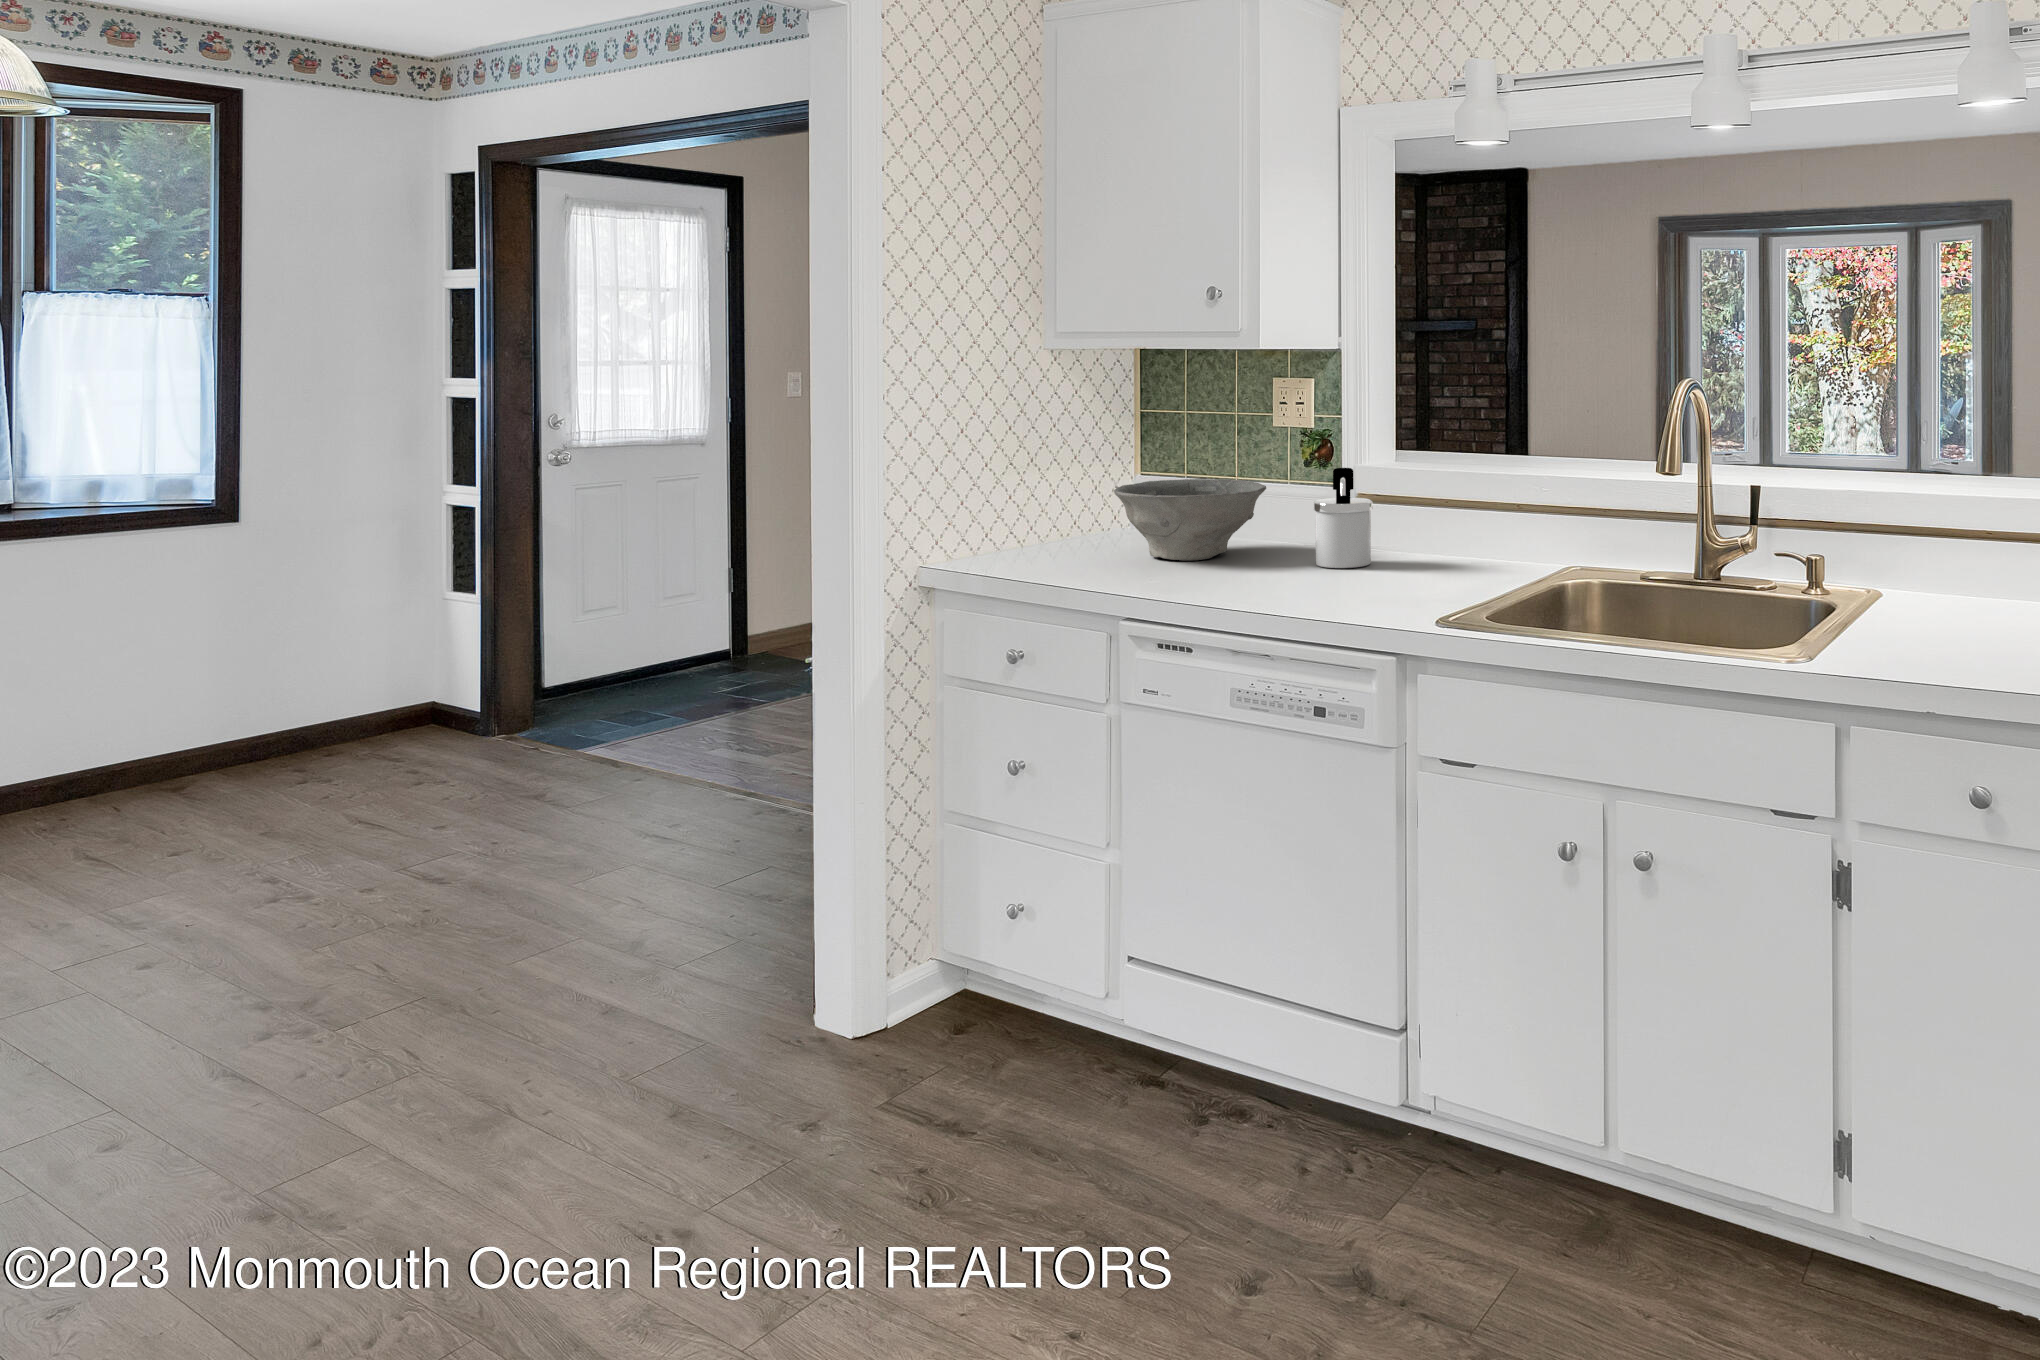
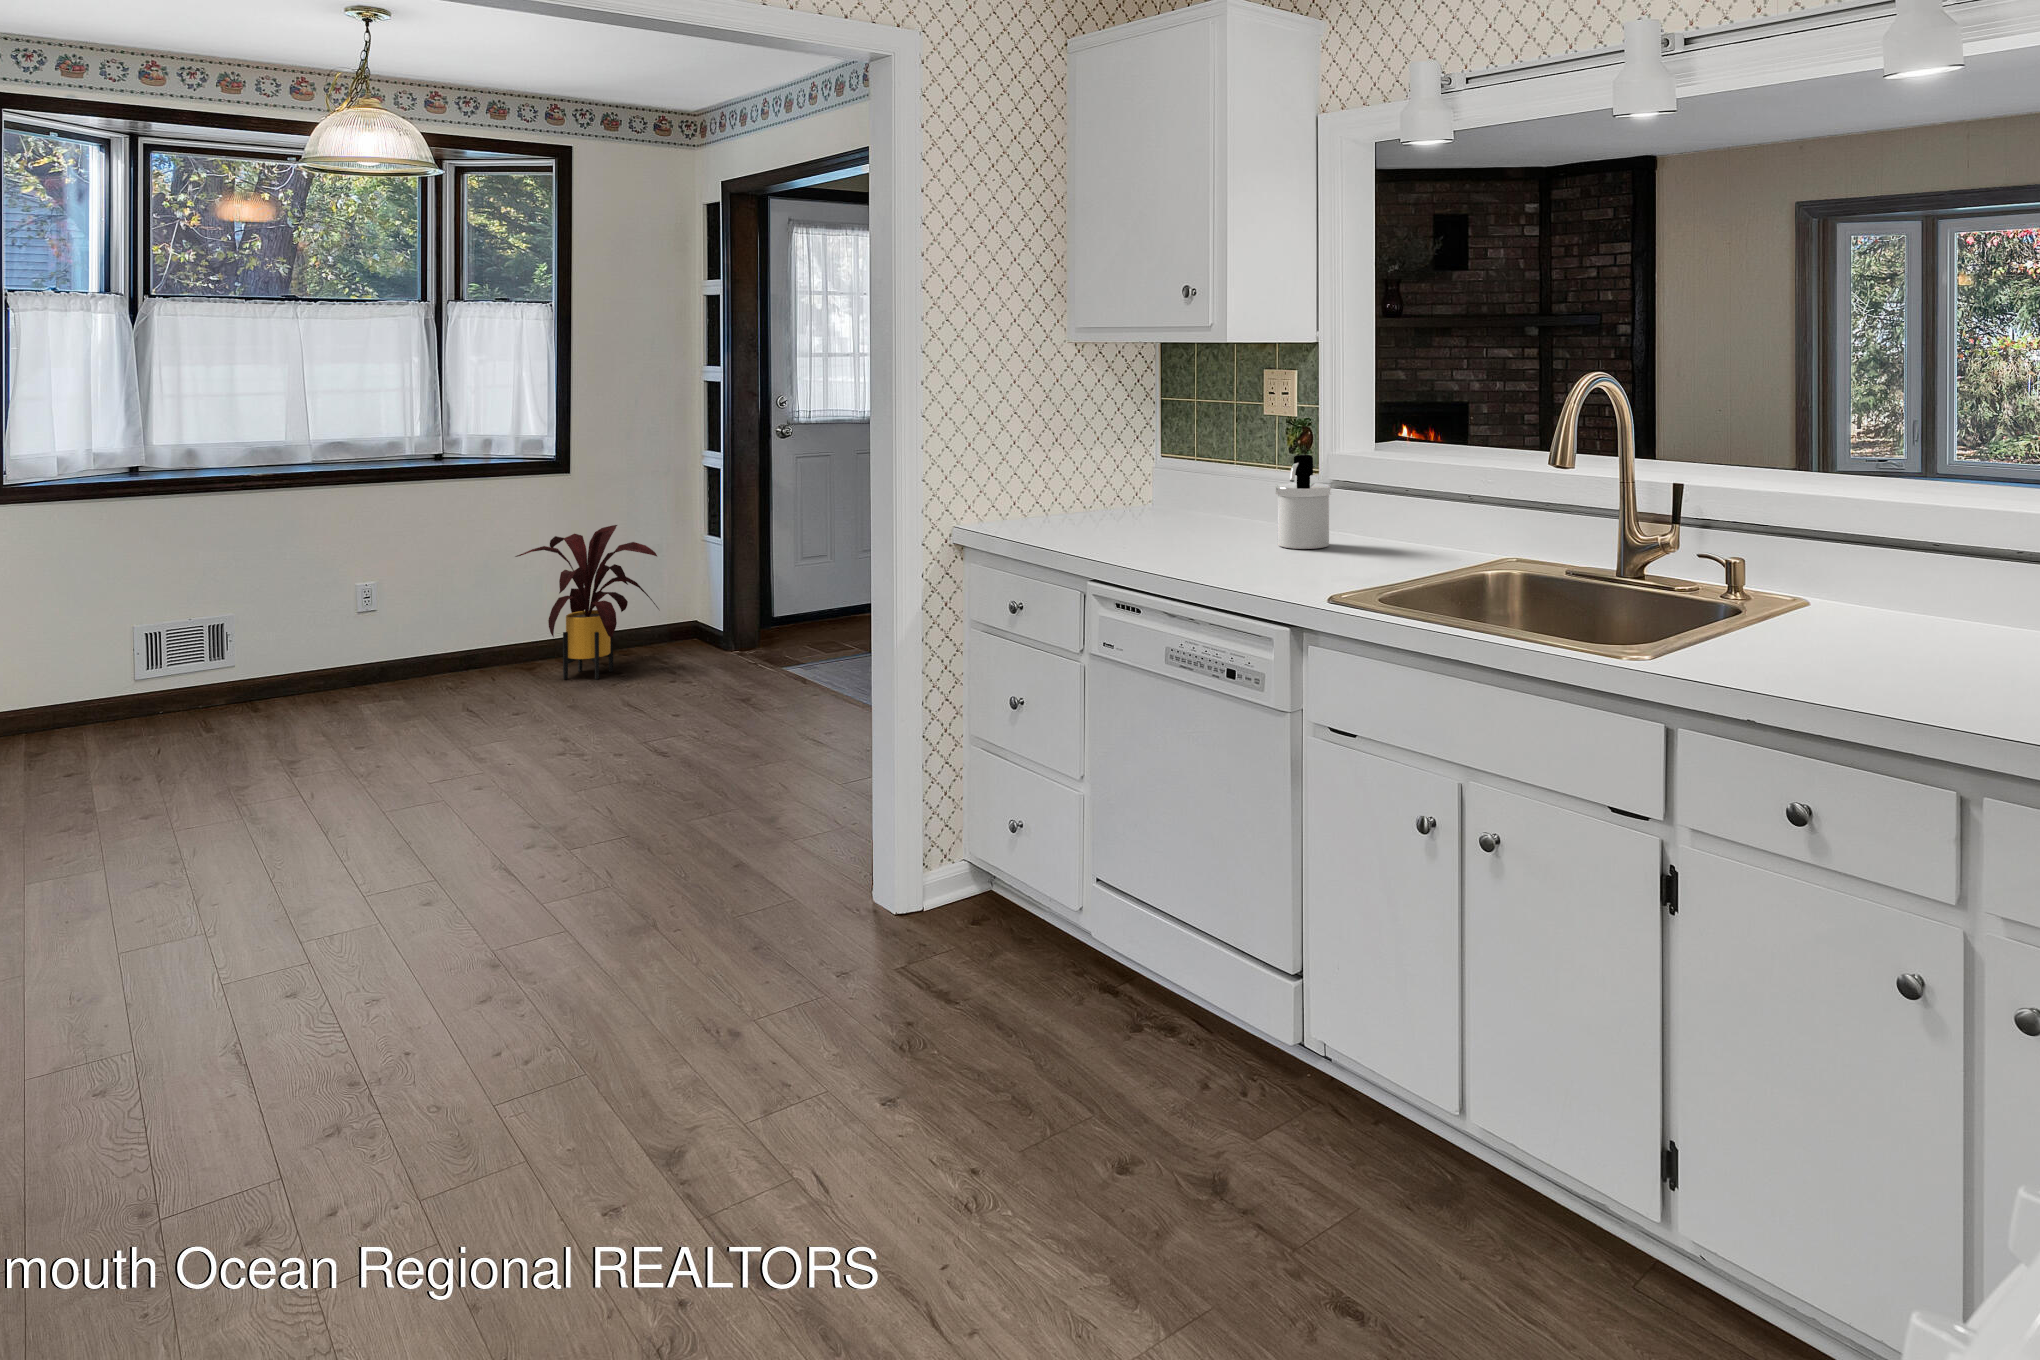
bowl: present [1114,479,1266,560] -> none [1112,462,1247,535]
house plant: none [158,585,395,795] -> present [515,525,659,679]

